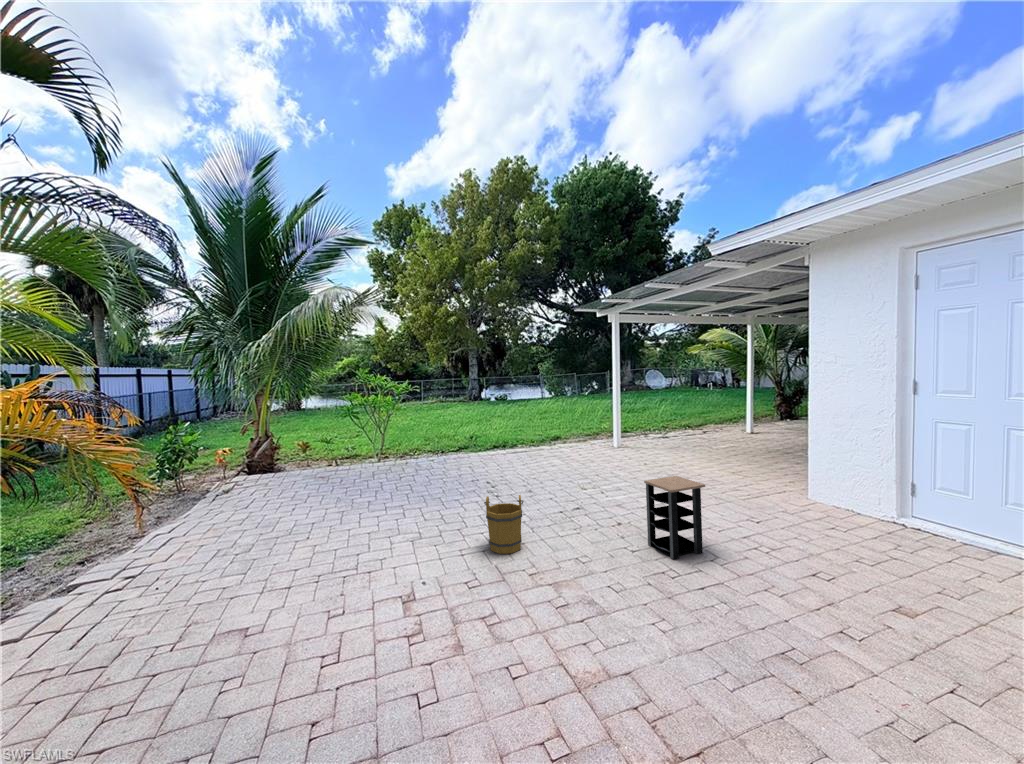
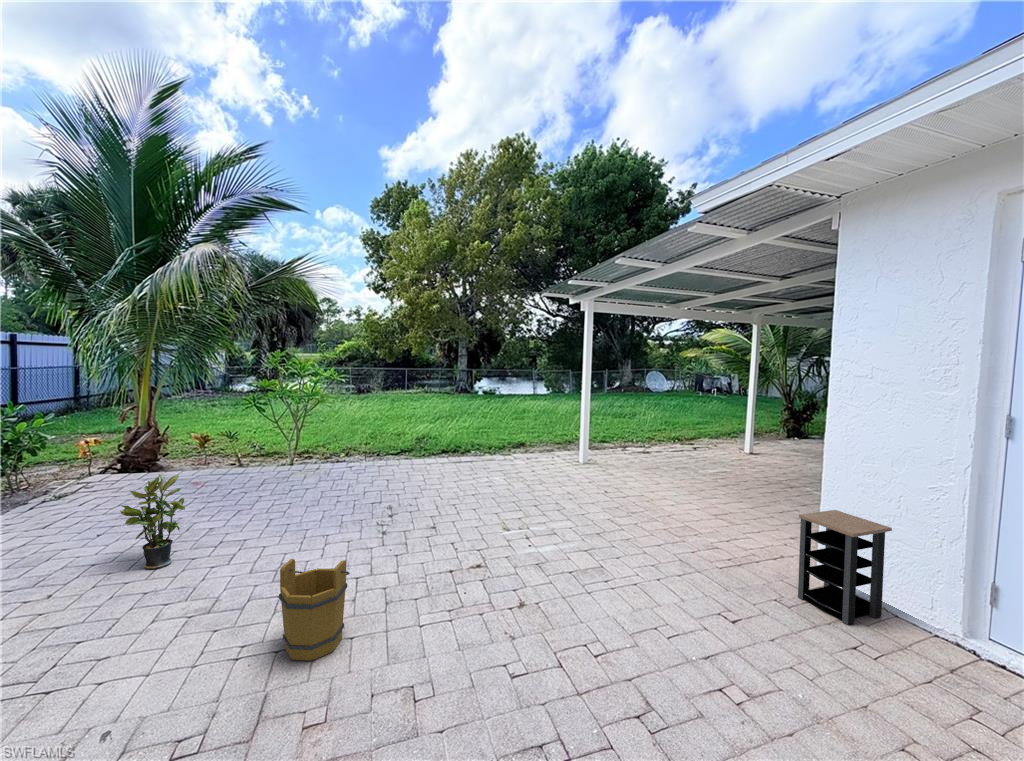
potted plant: none [336,458,373,524] -> present [120,474,185,569]
side table: present [644,476,705,560] -> present [798,510,892,625]

